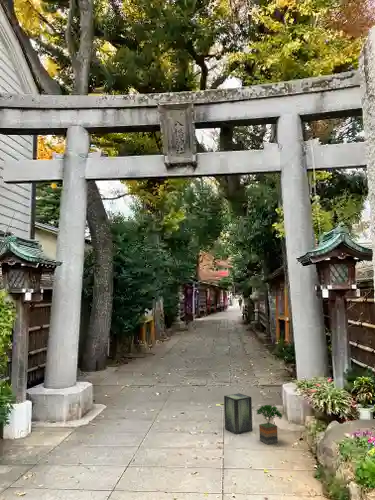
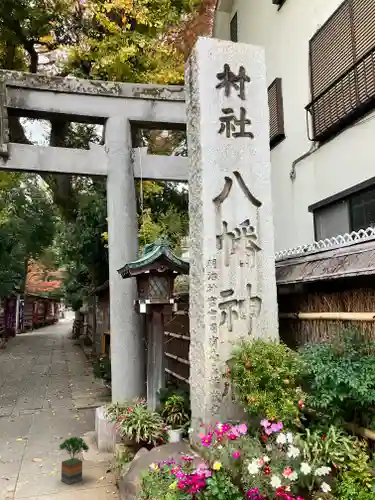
storage box: present [224,393,252,434] -> none [21,425,56,476]

